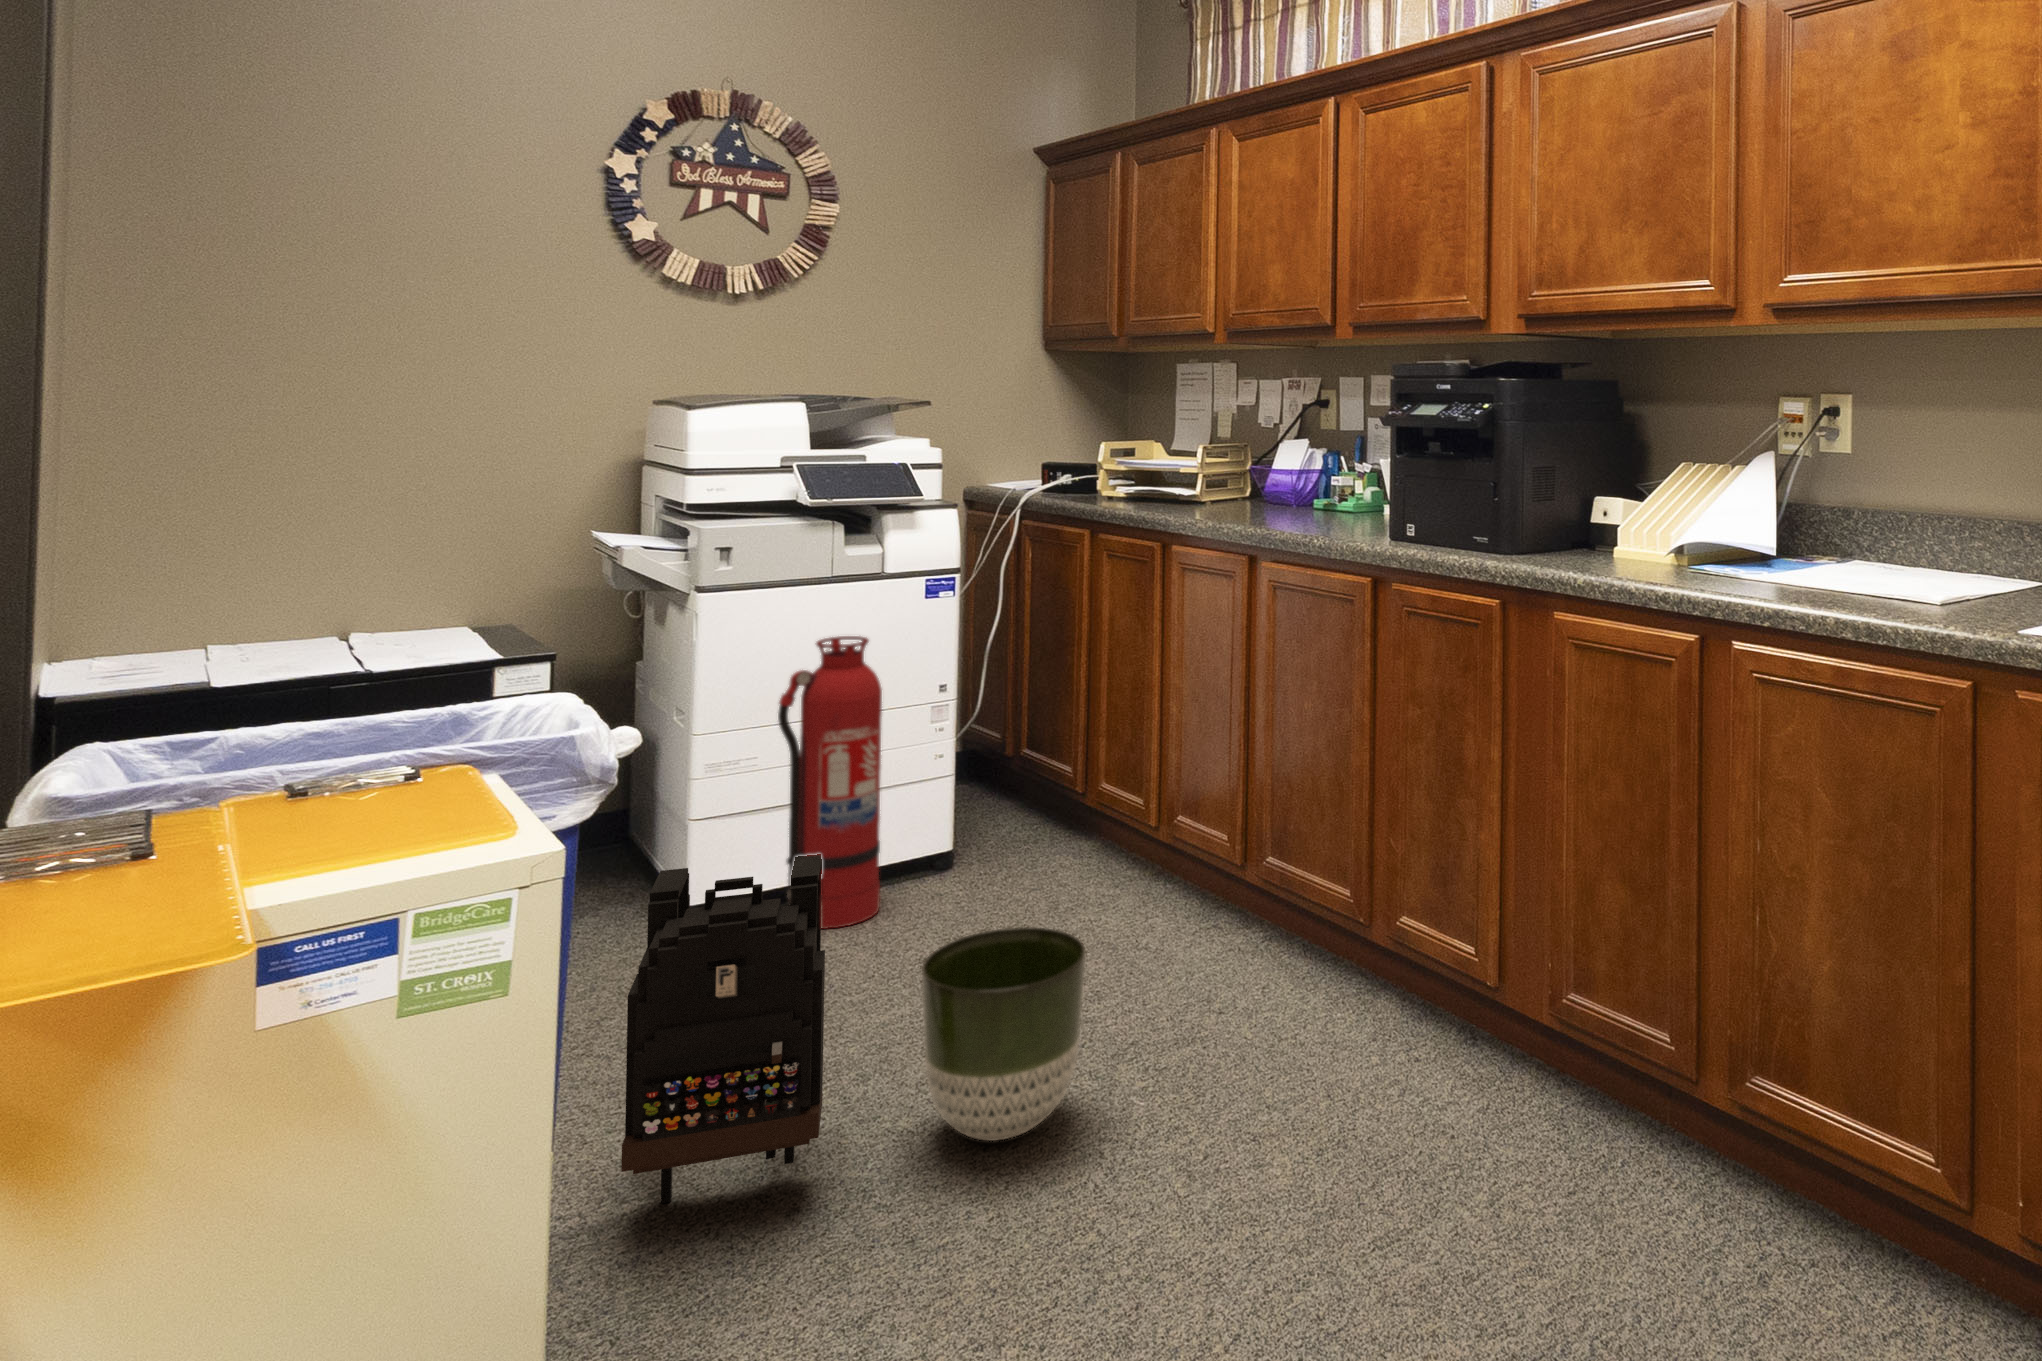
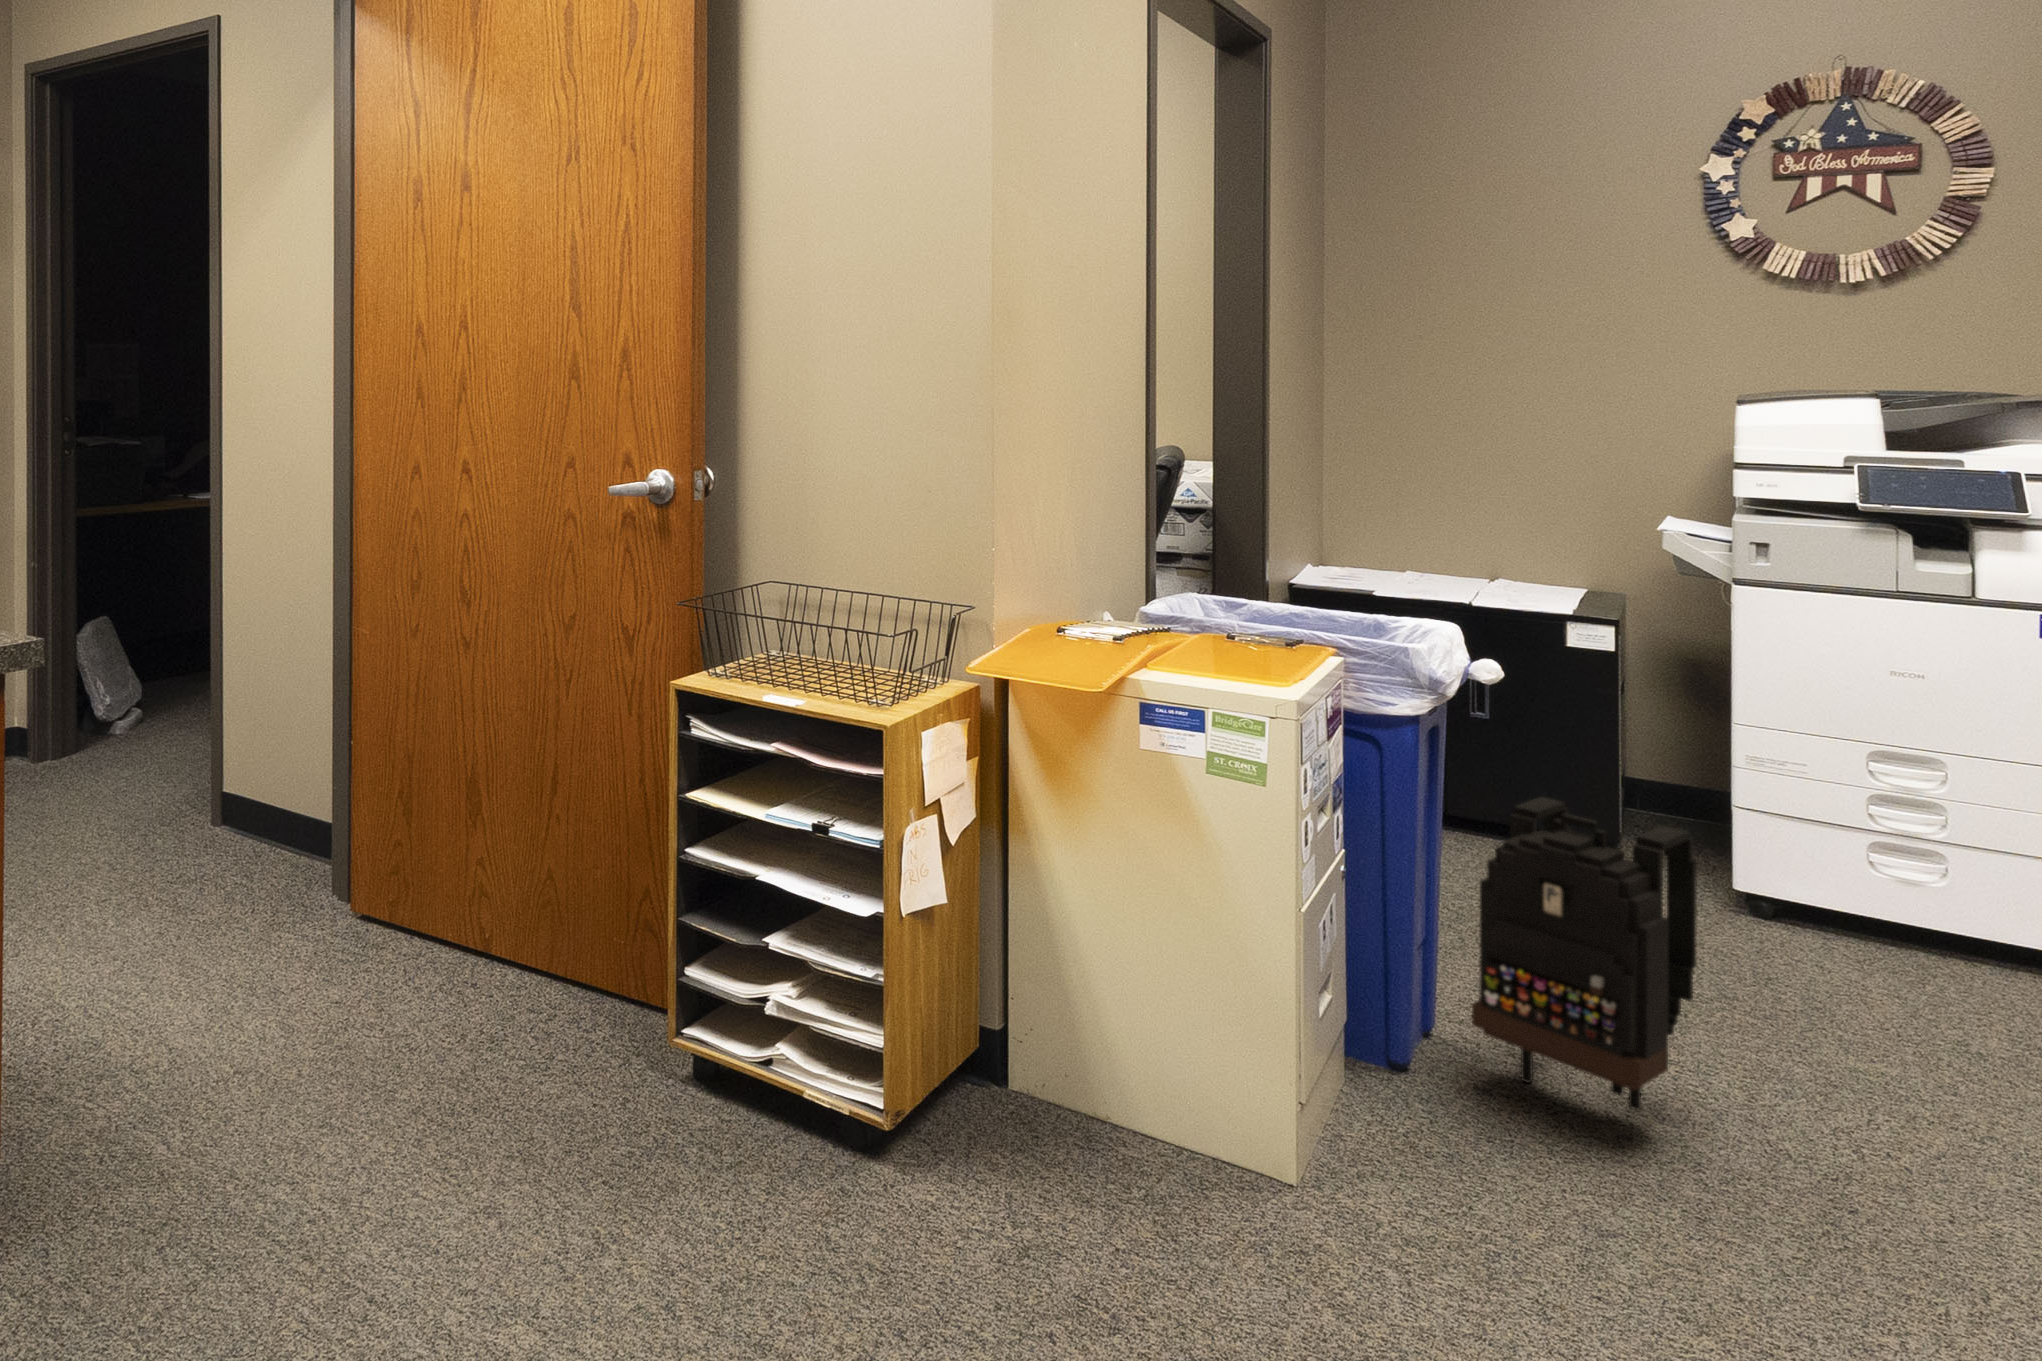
fire extinguisher: present [778,636,882,929] -> none [1812,657,1954,986]
planter: present [922,927,1085,1141] -> none [1779,980,2011,1229]

